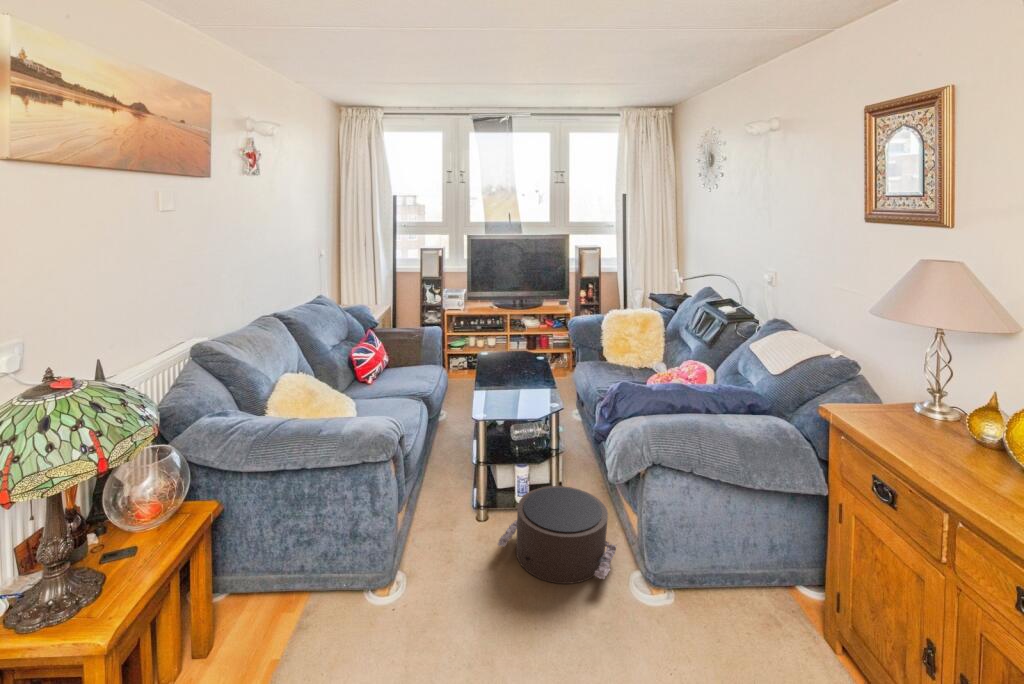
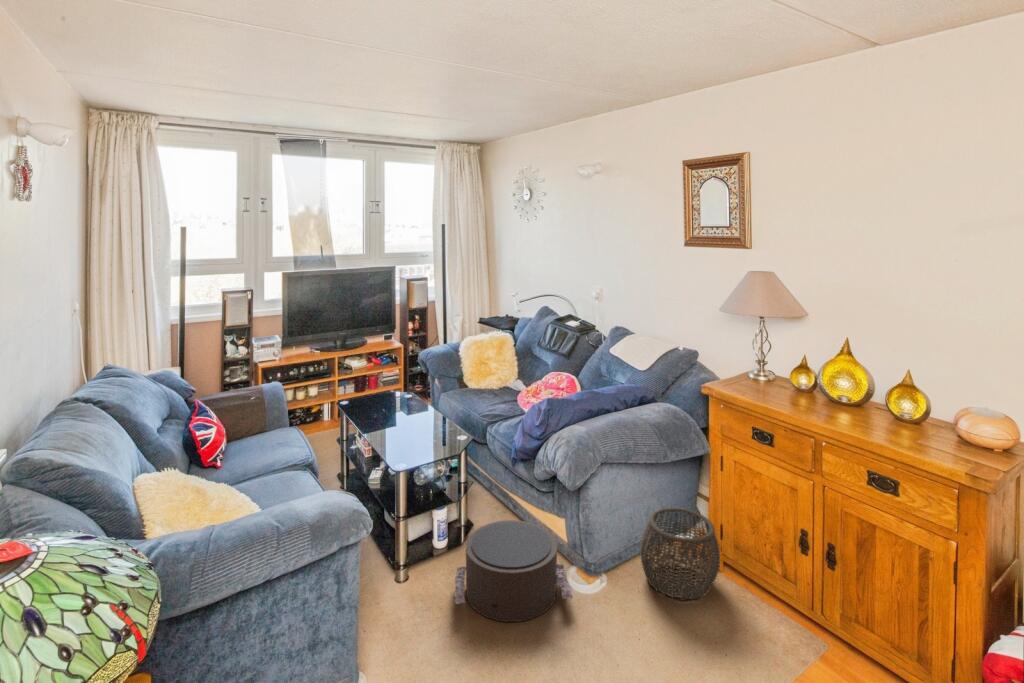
woven basket: none [698,523,795,634] -> present [640,508,720,600]

